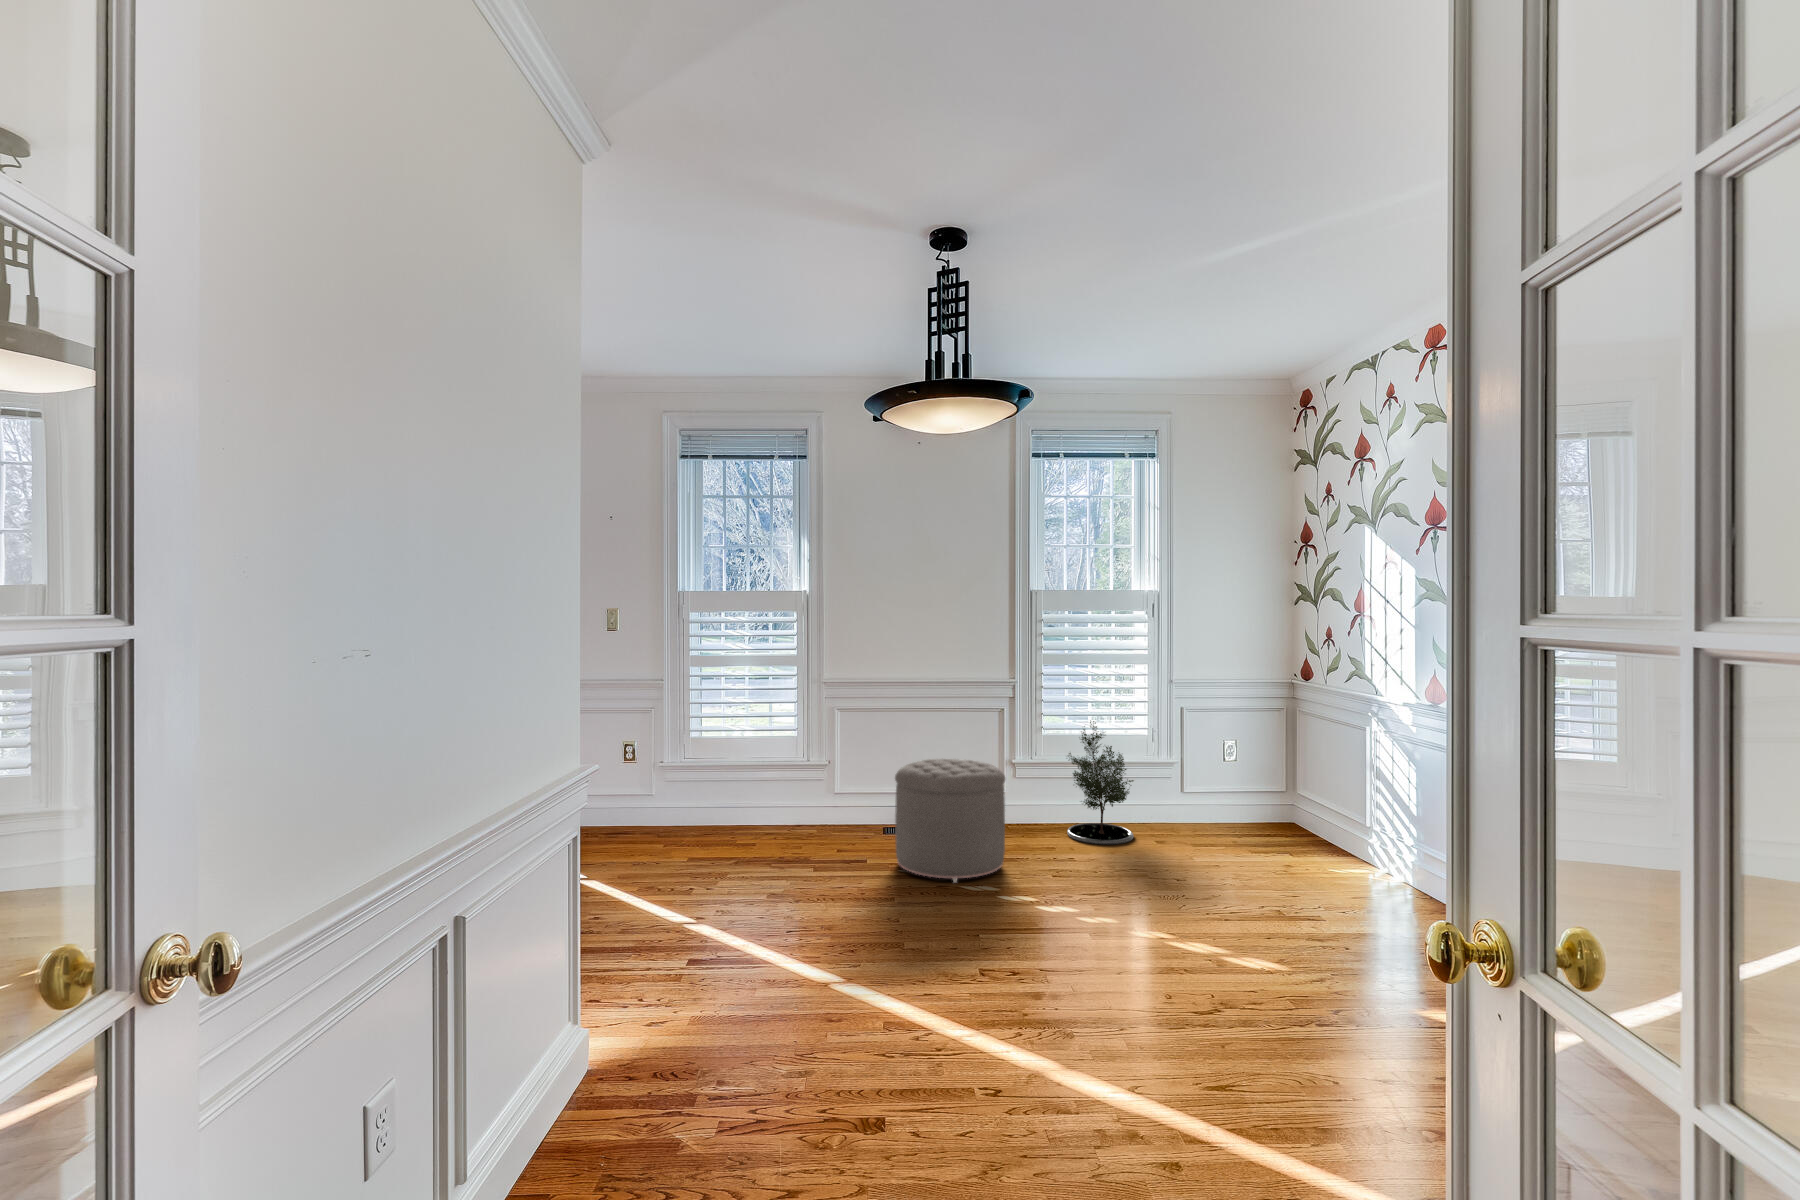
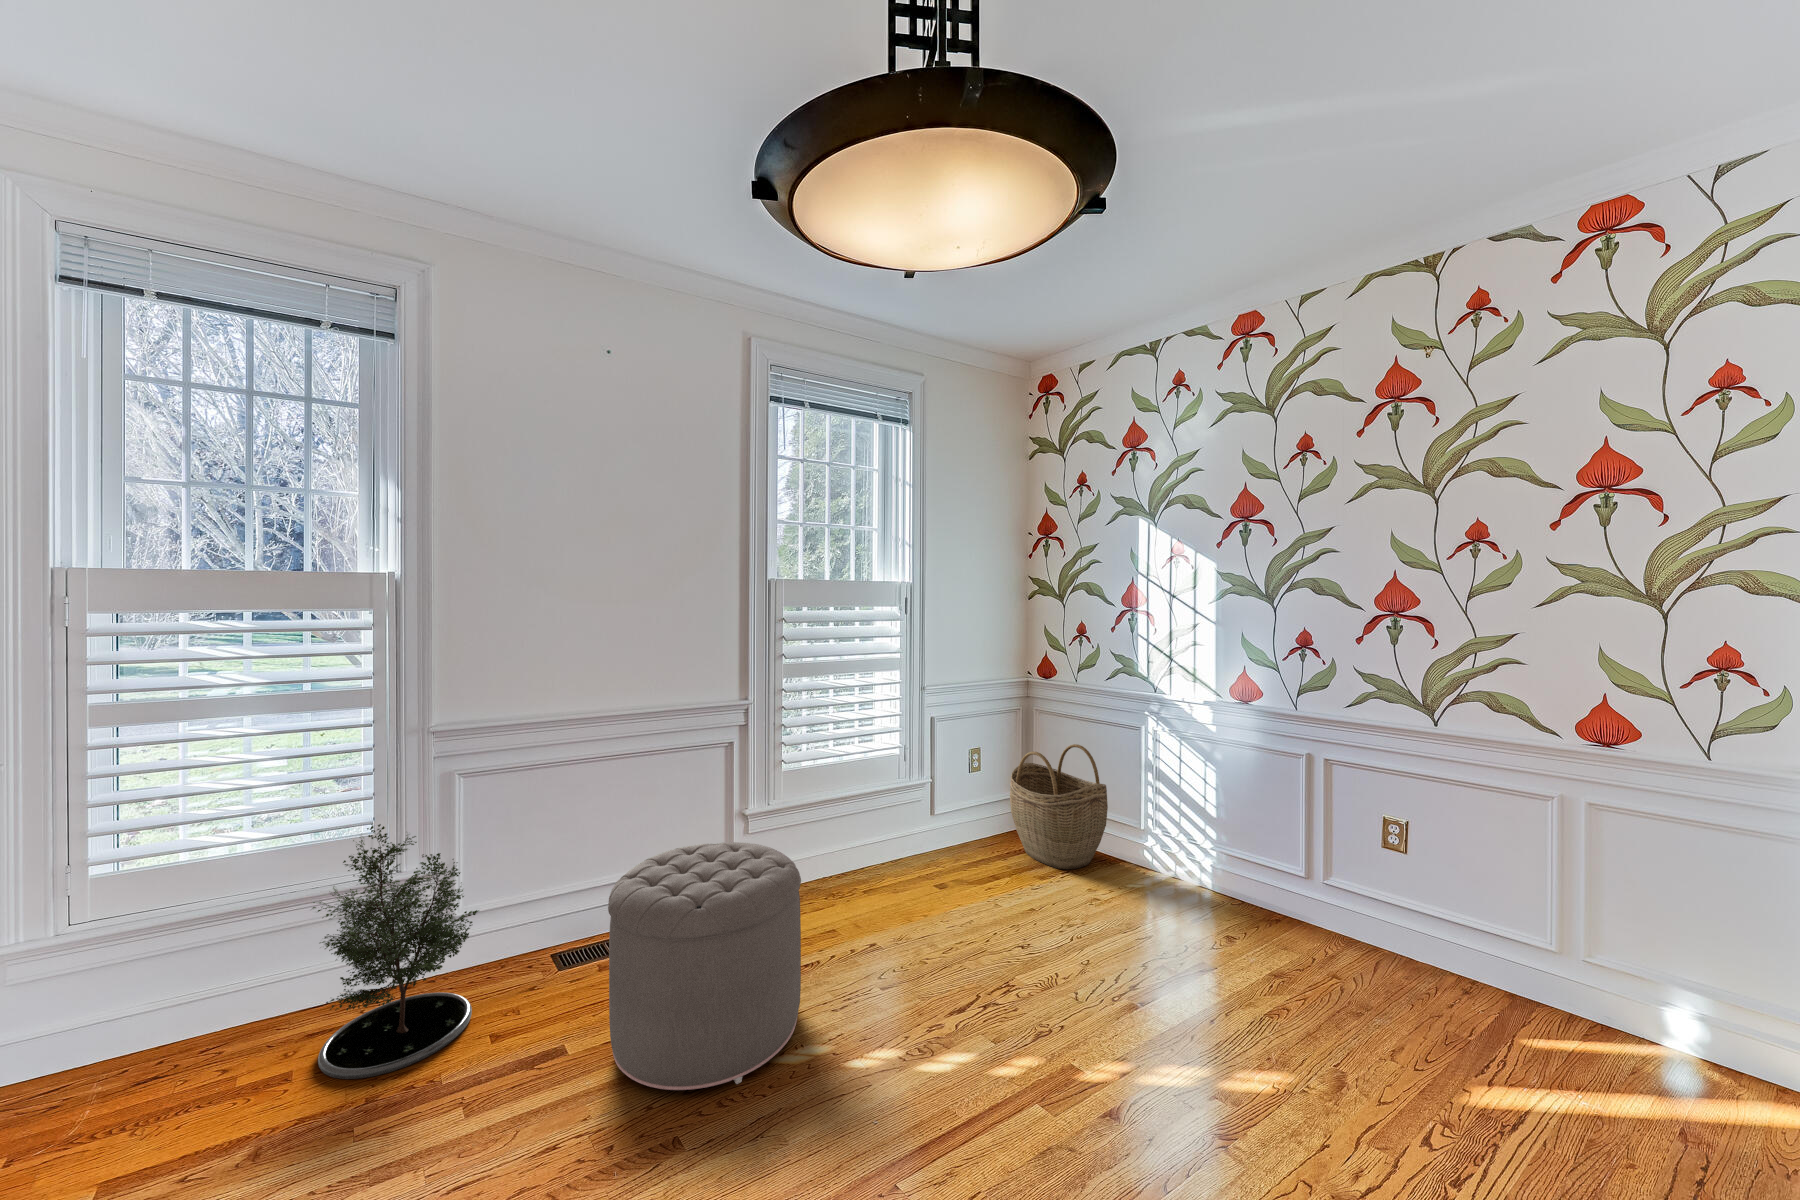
potted tree: present [1067,721,1134,845] -> present [312,824,479,1079]
woven basket: none [1247,743,1336,852] -> present [1010,744,1108,870]

